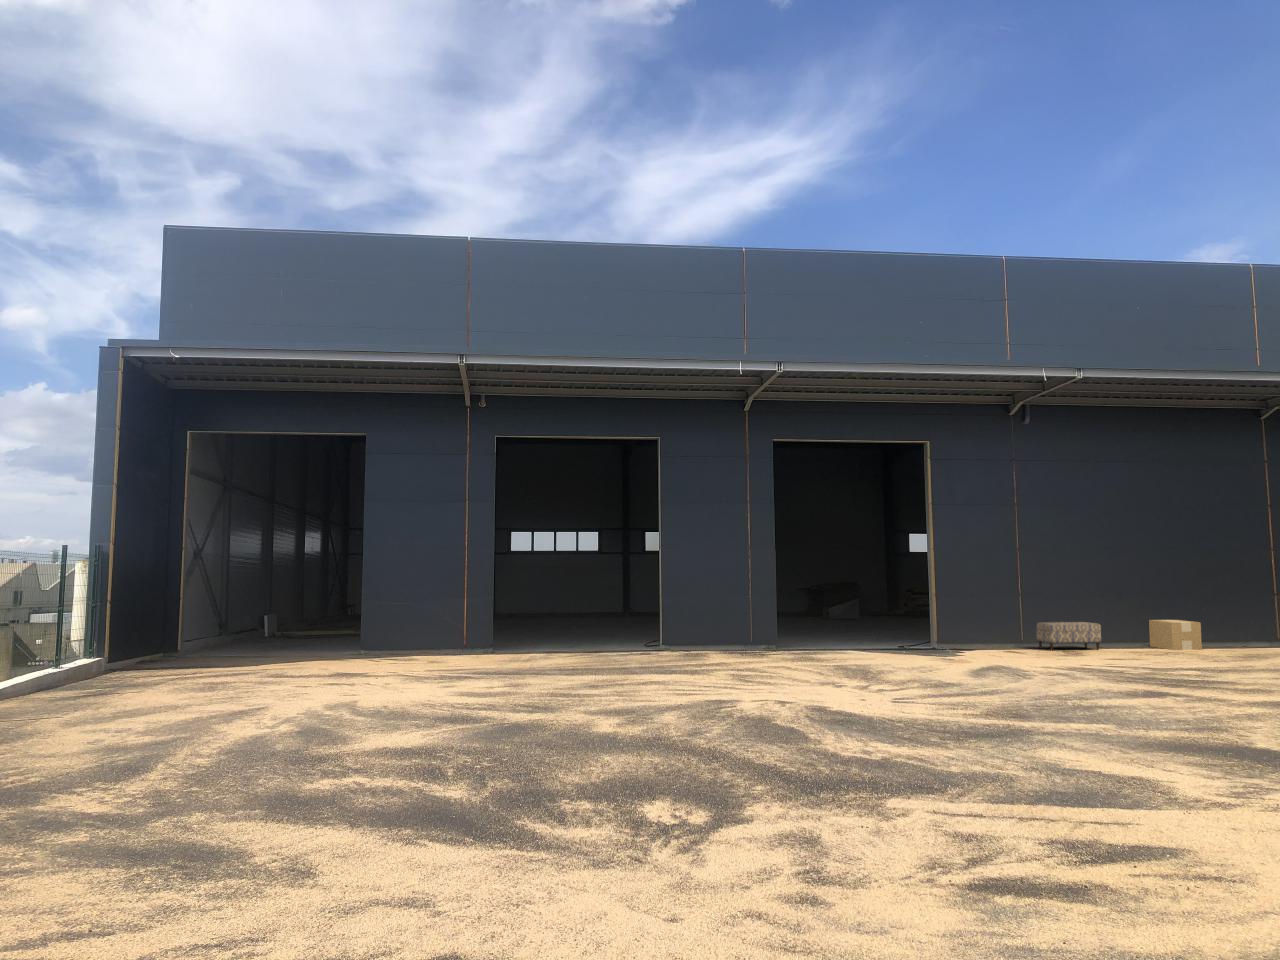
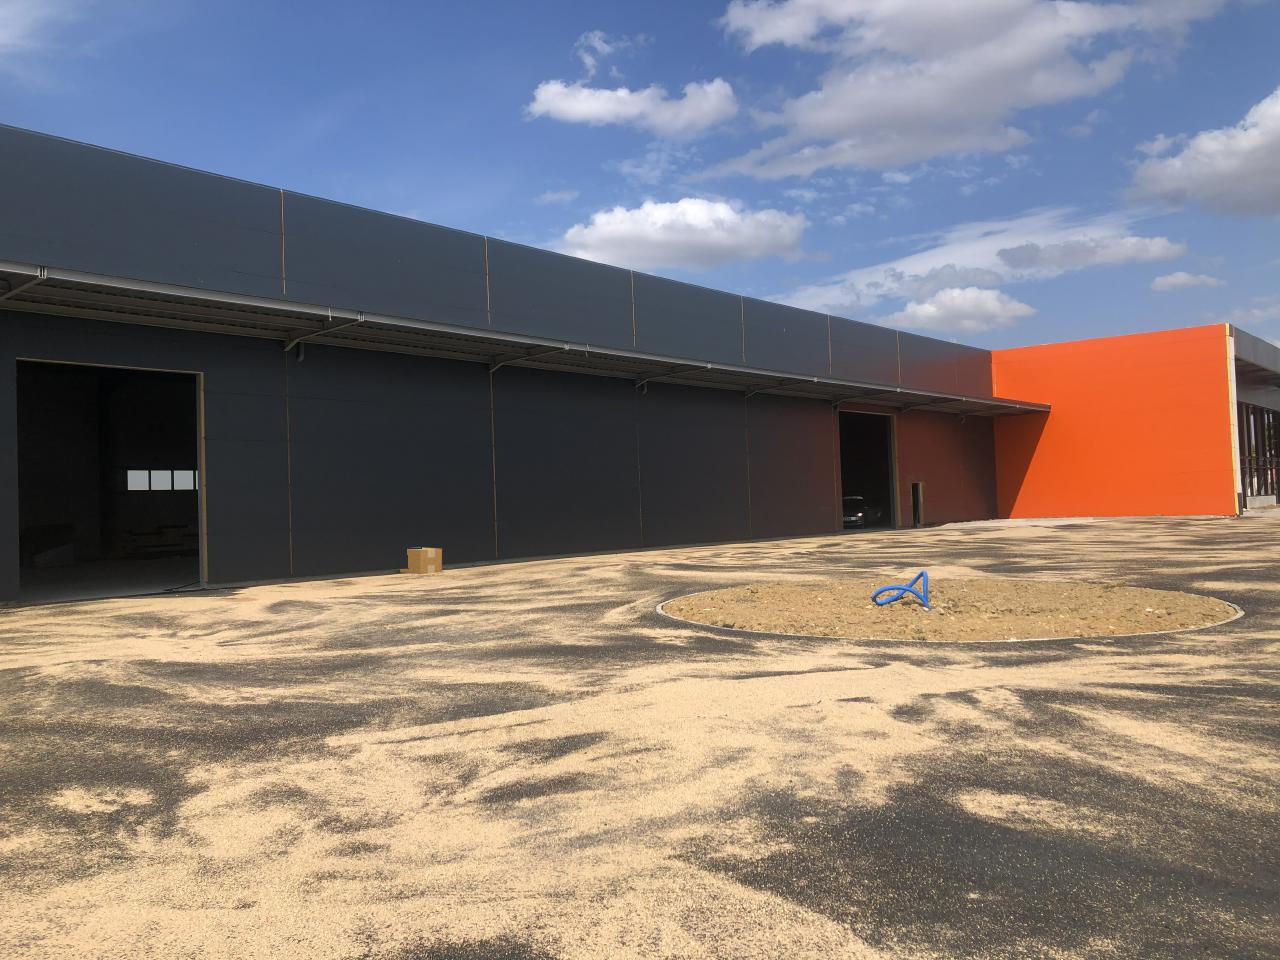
bench: present [1036,622,1101,650] -> none [306,553,364,582]

